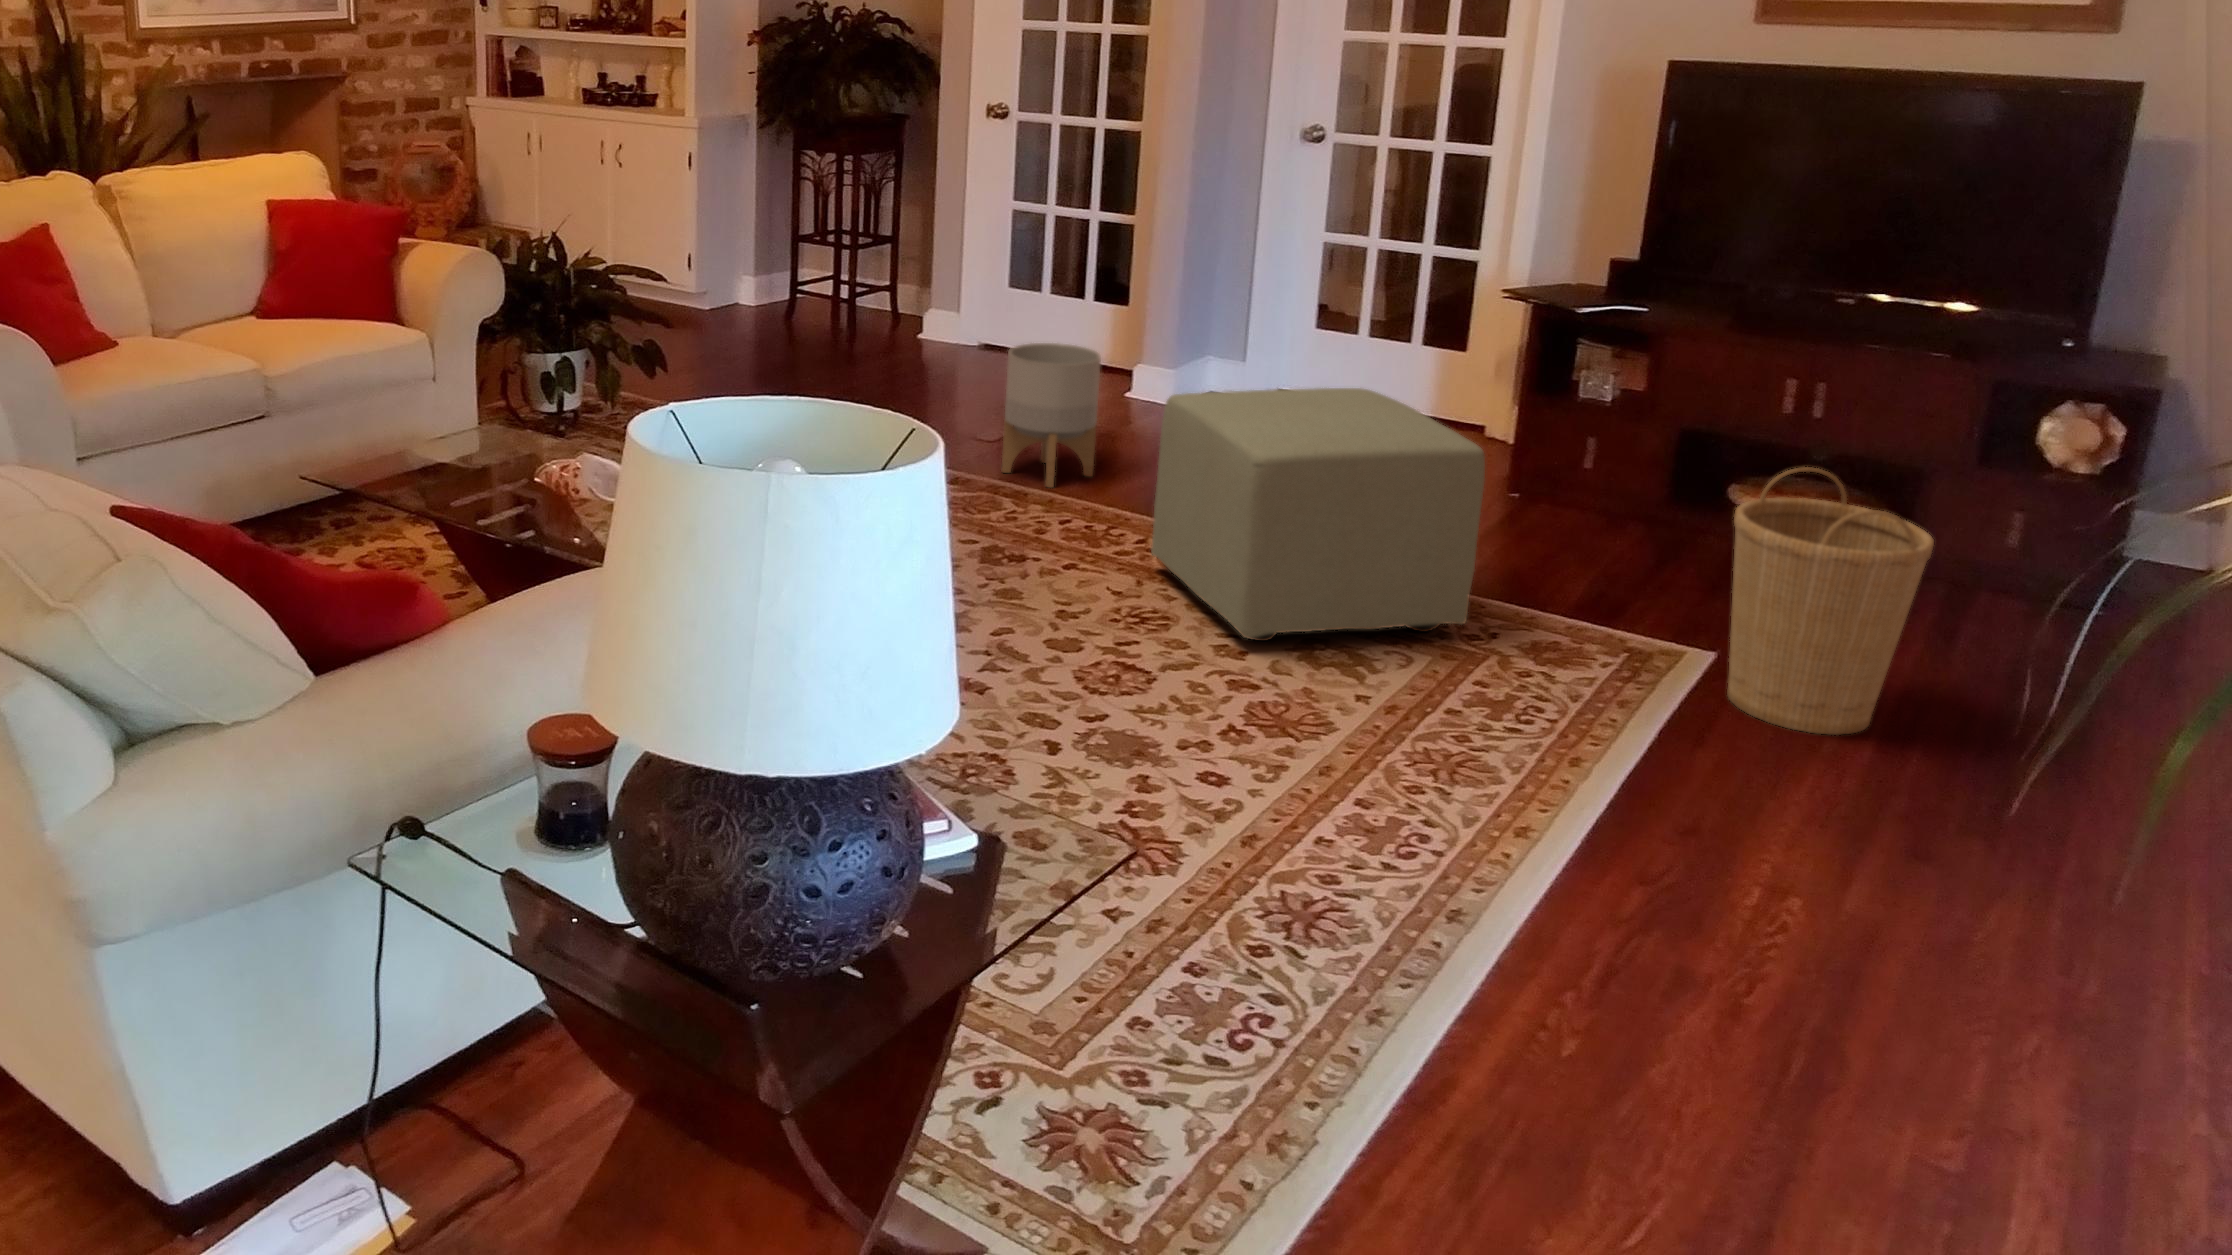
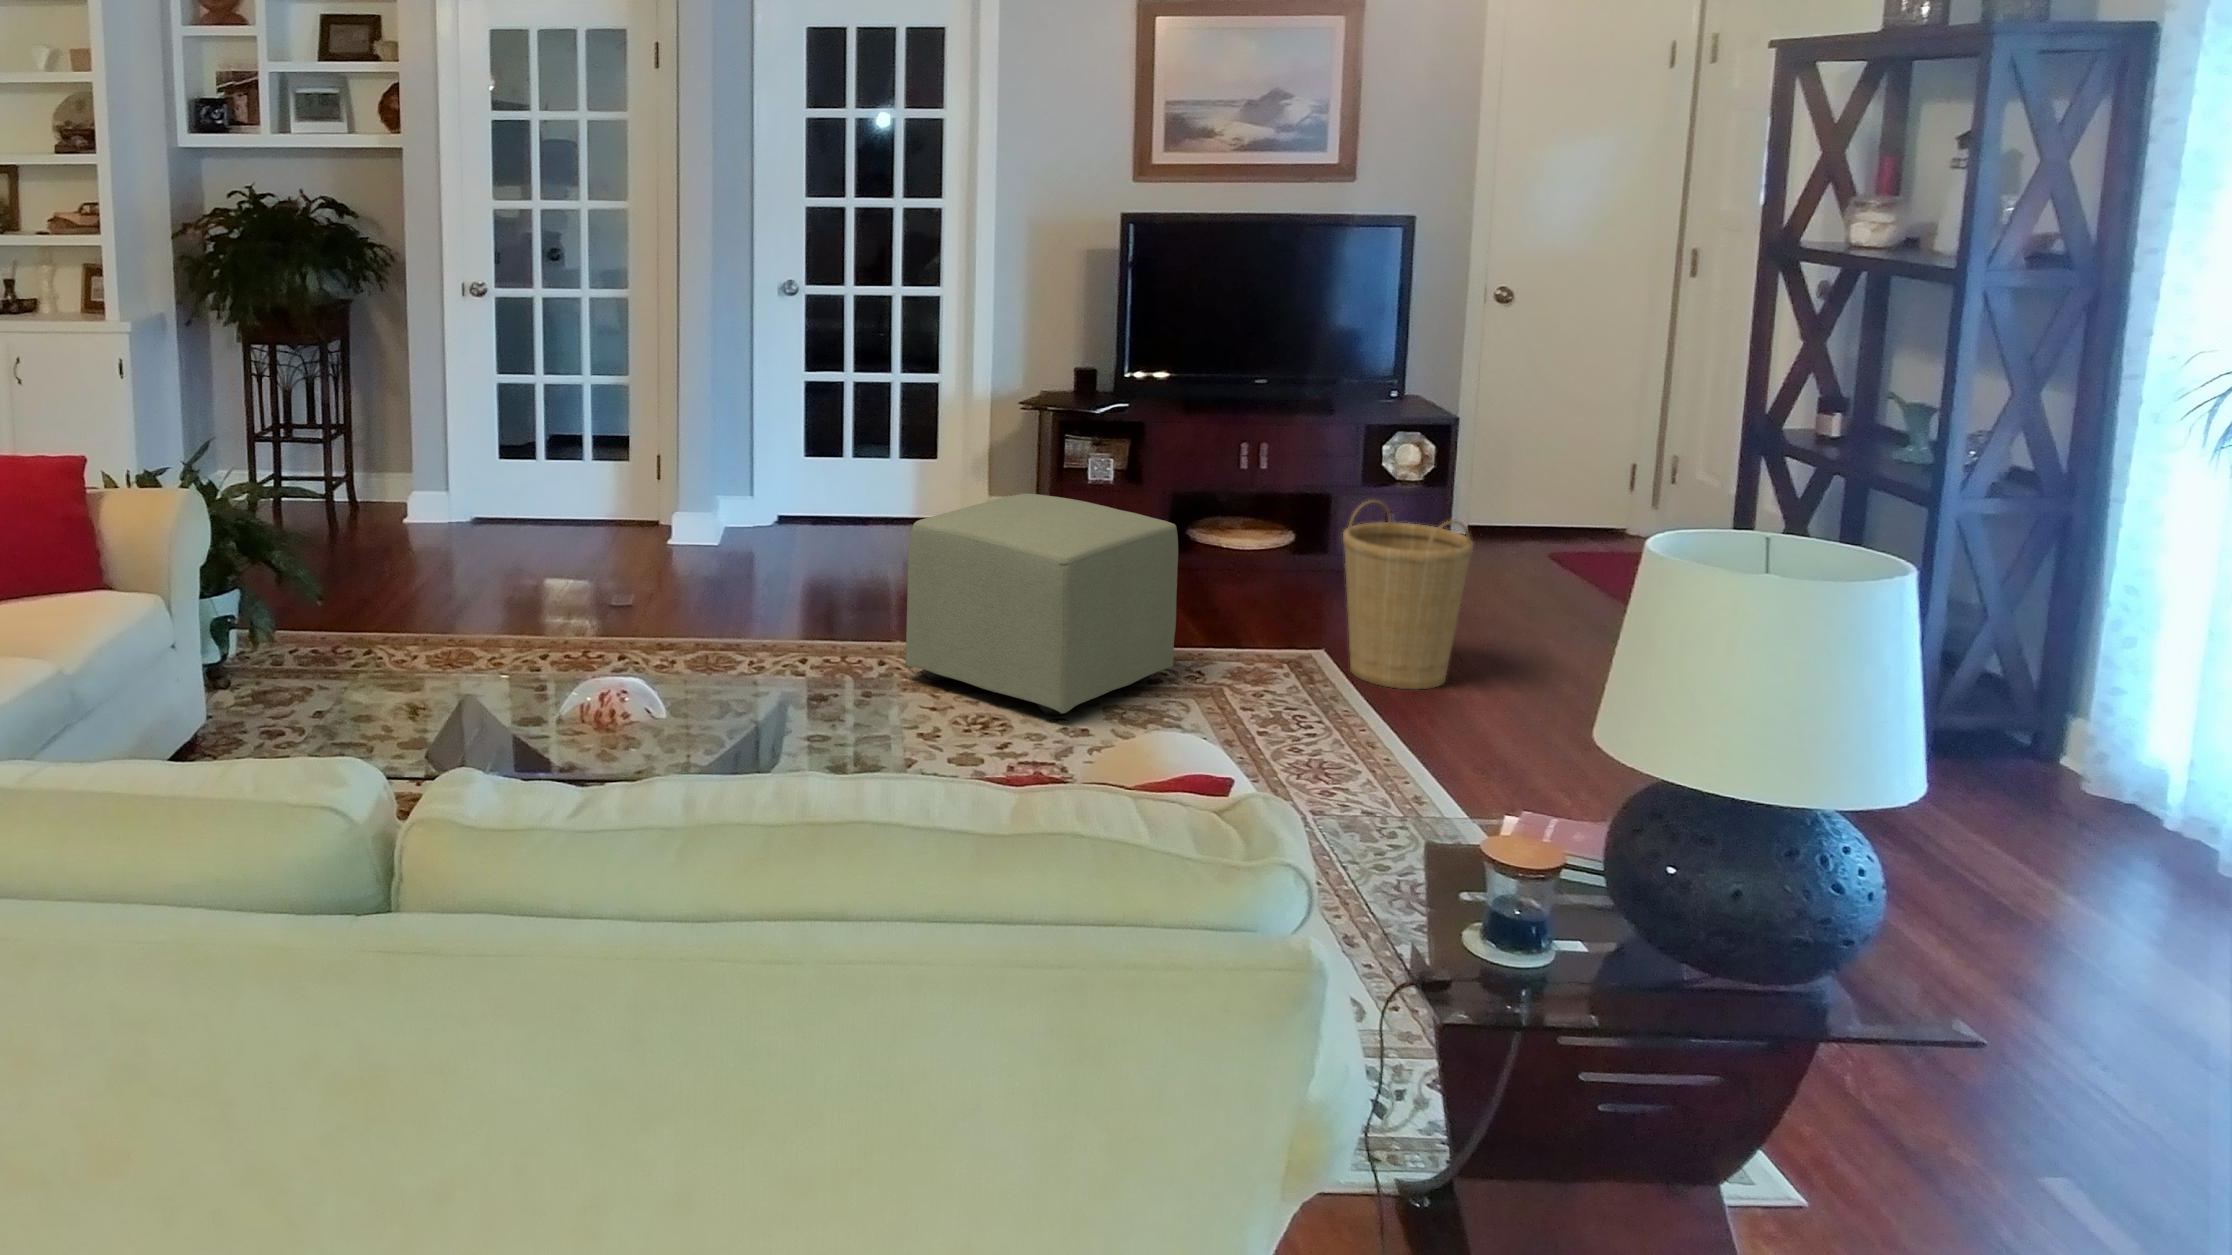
planter: present [1002,343,1101,487] -> none [668,497,753,632]

